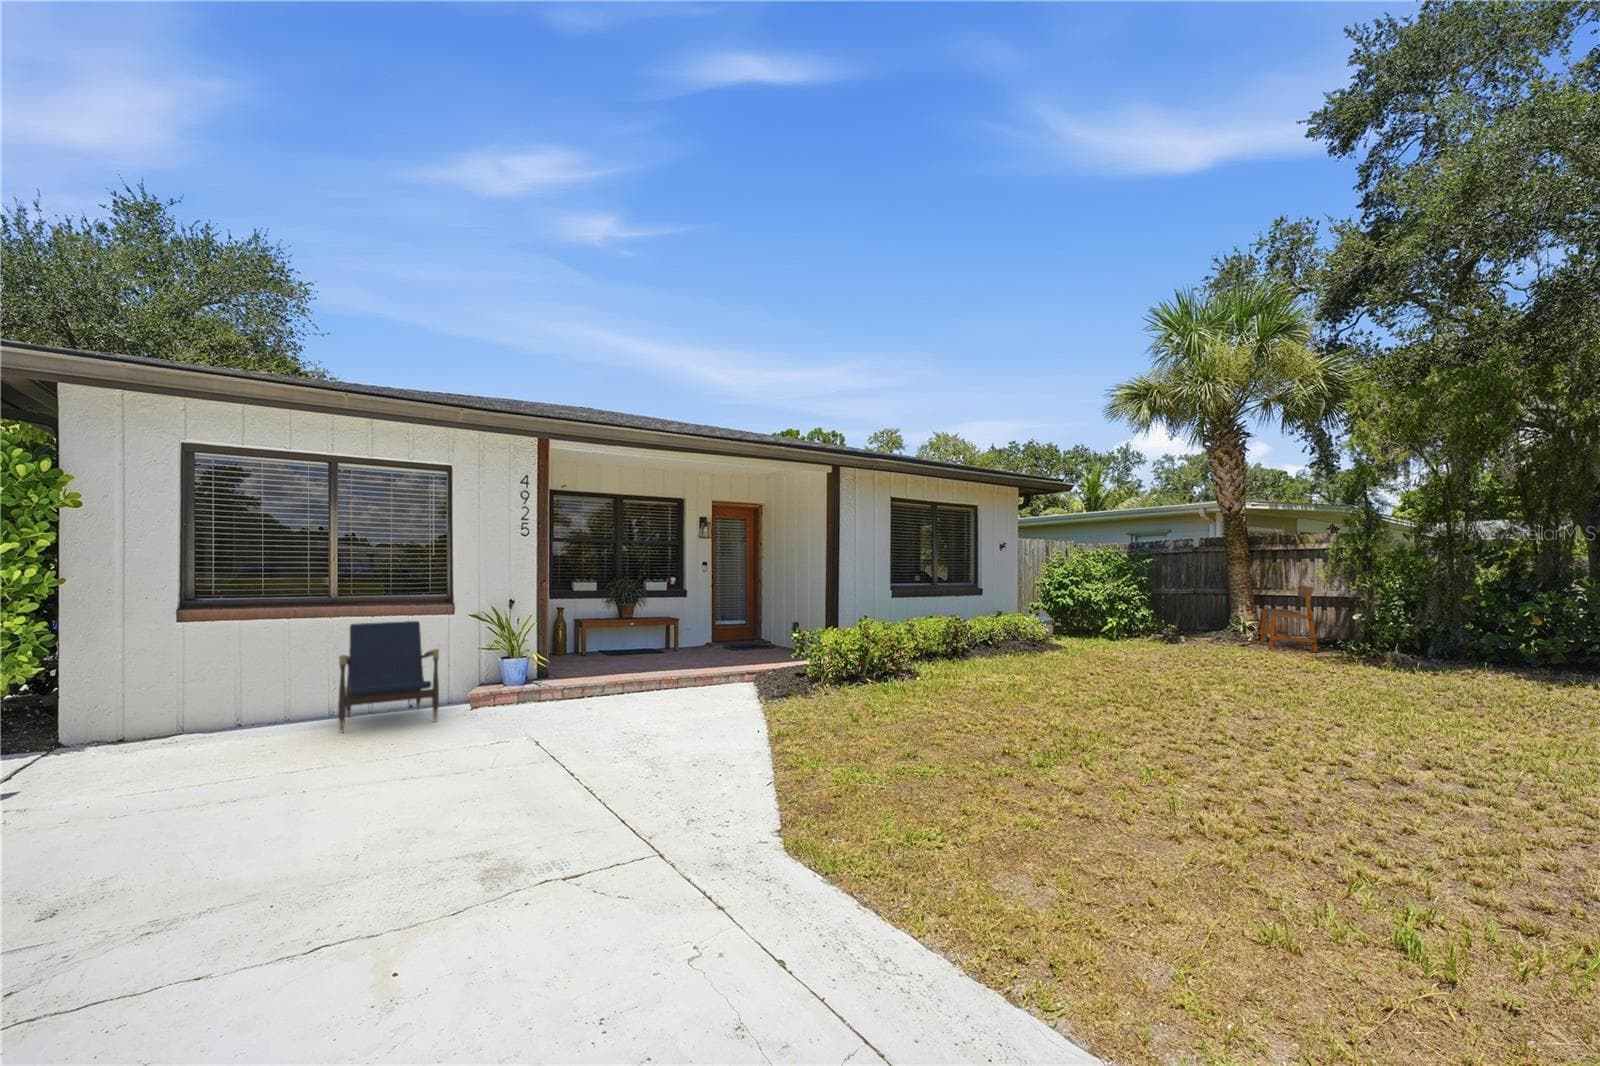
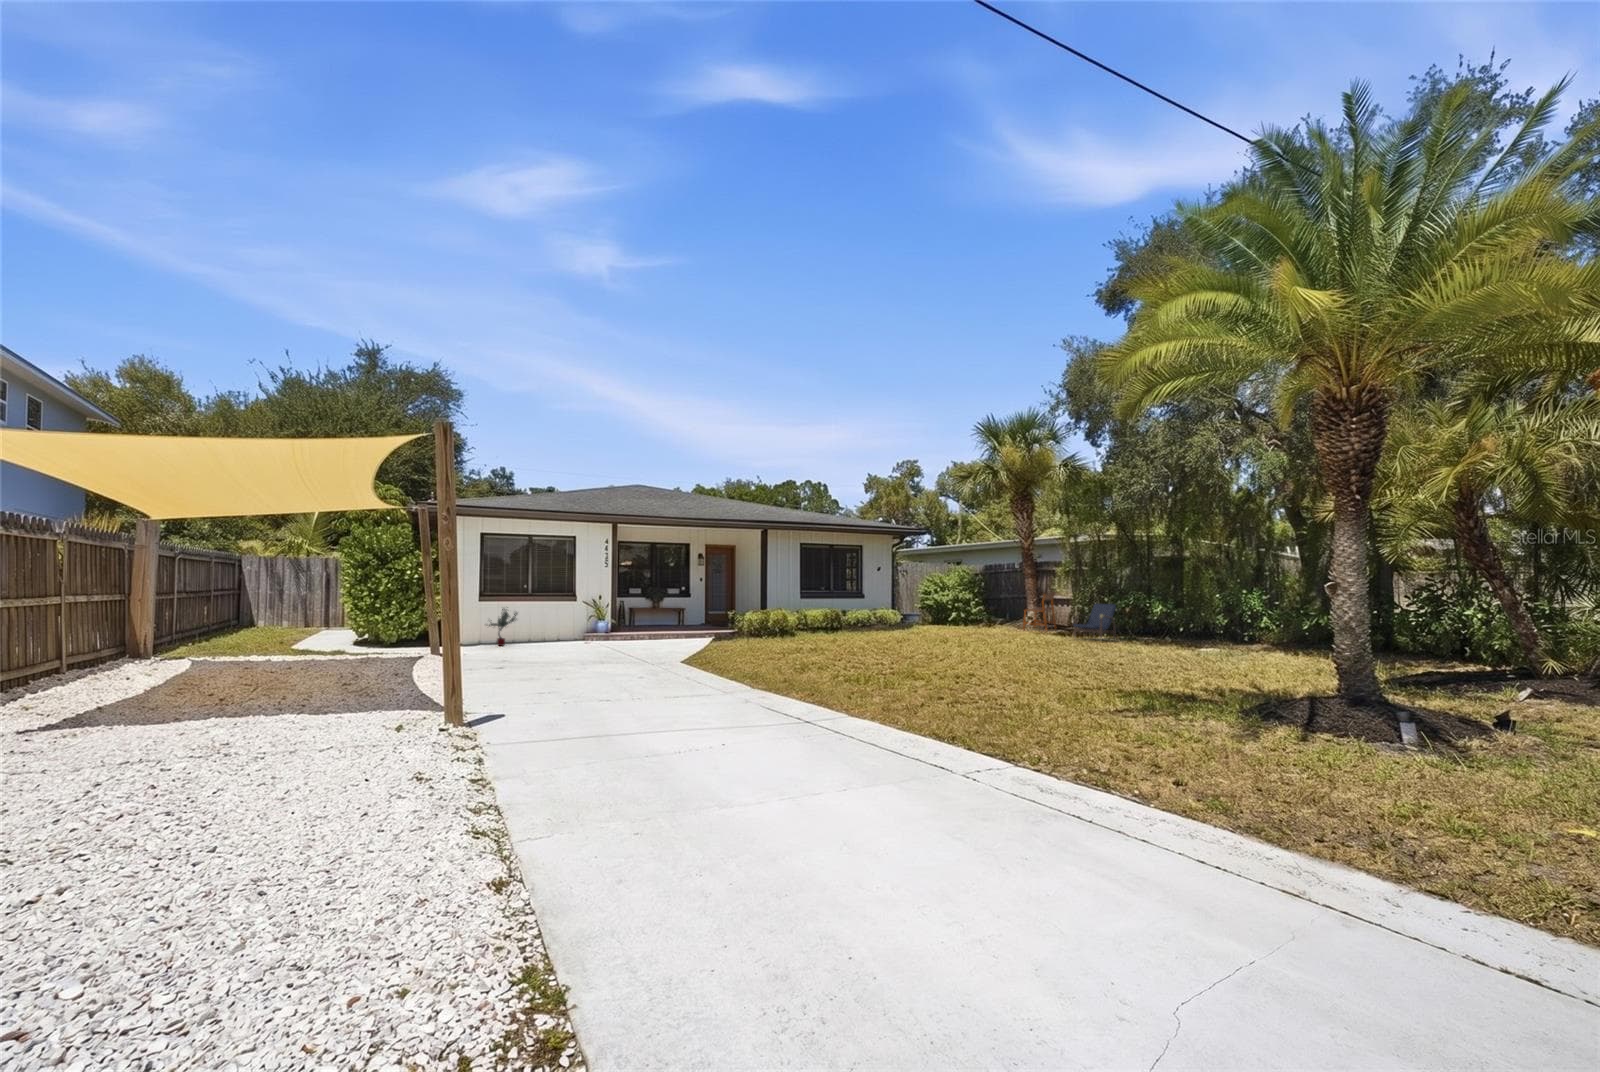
lounge chair: present [338,621,439,733] -> present [1074,604,1116,640]
potted tree: none [180,631,288,737] -> present [489,609,518,646]

